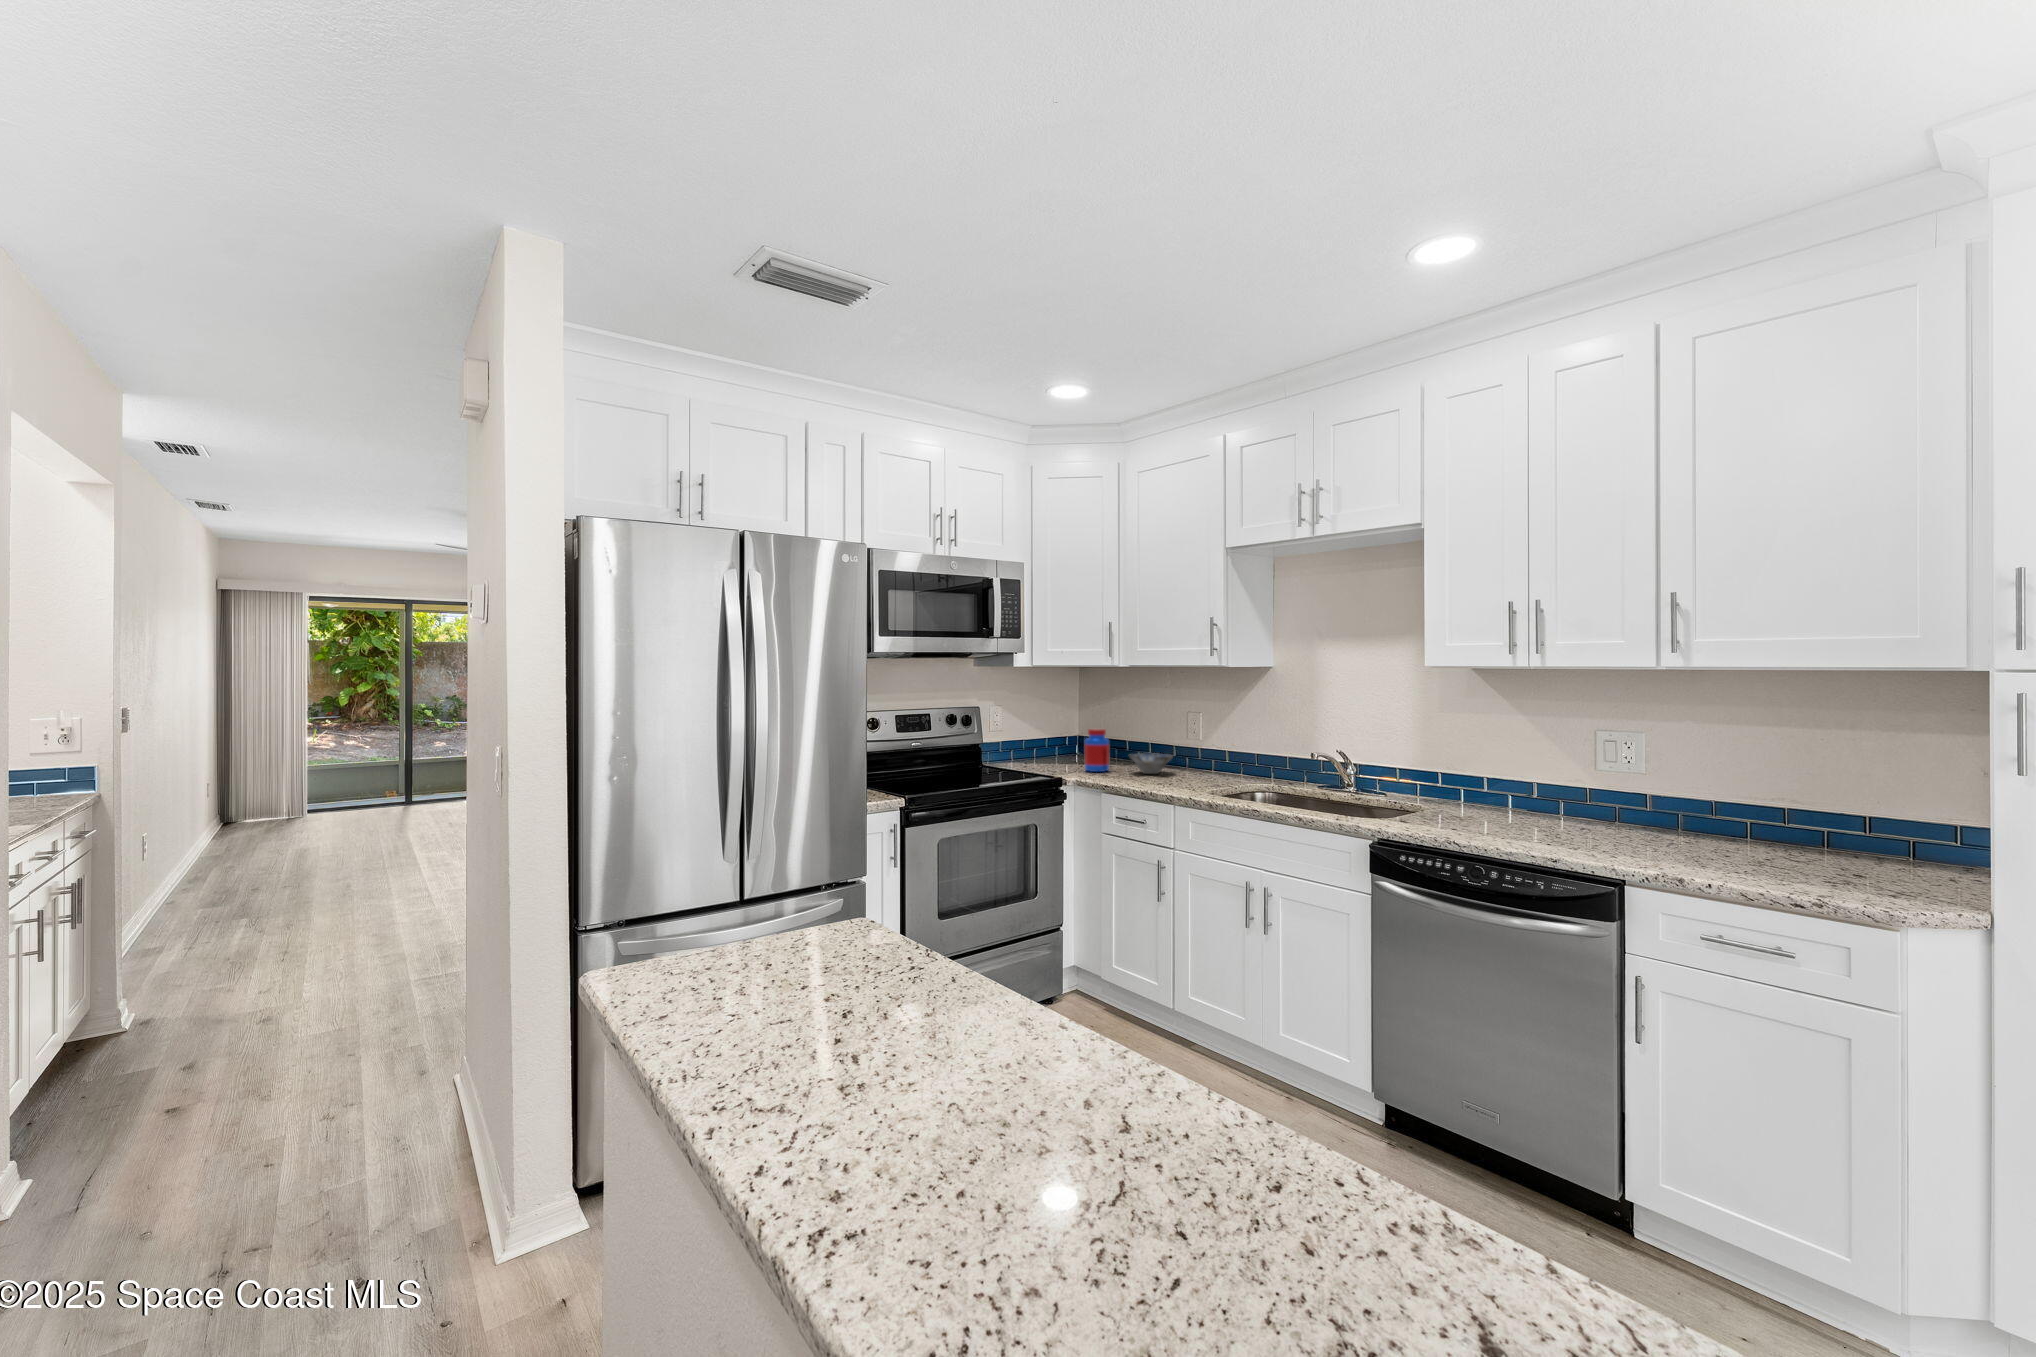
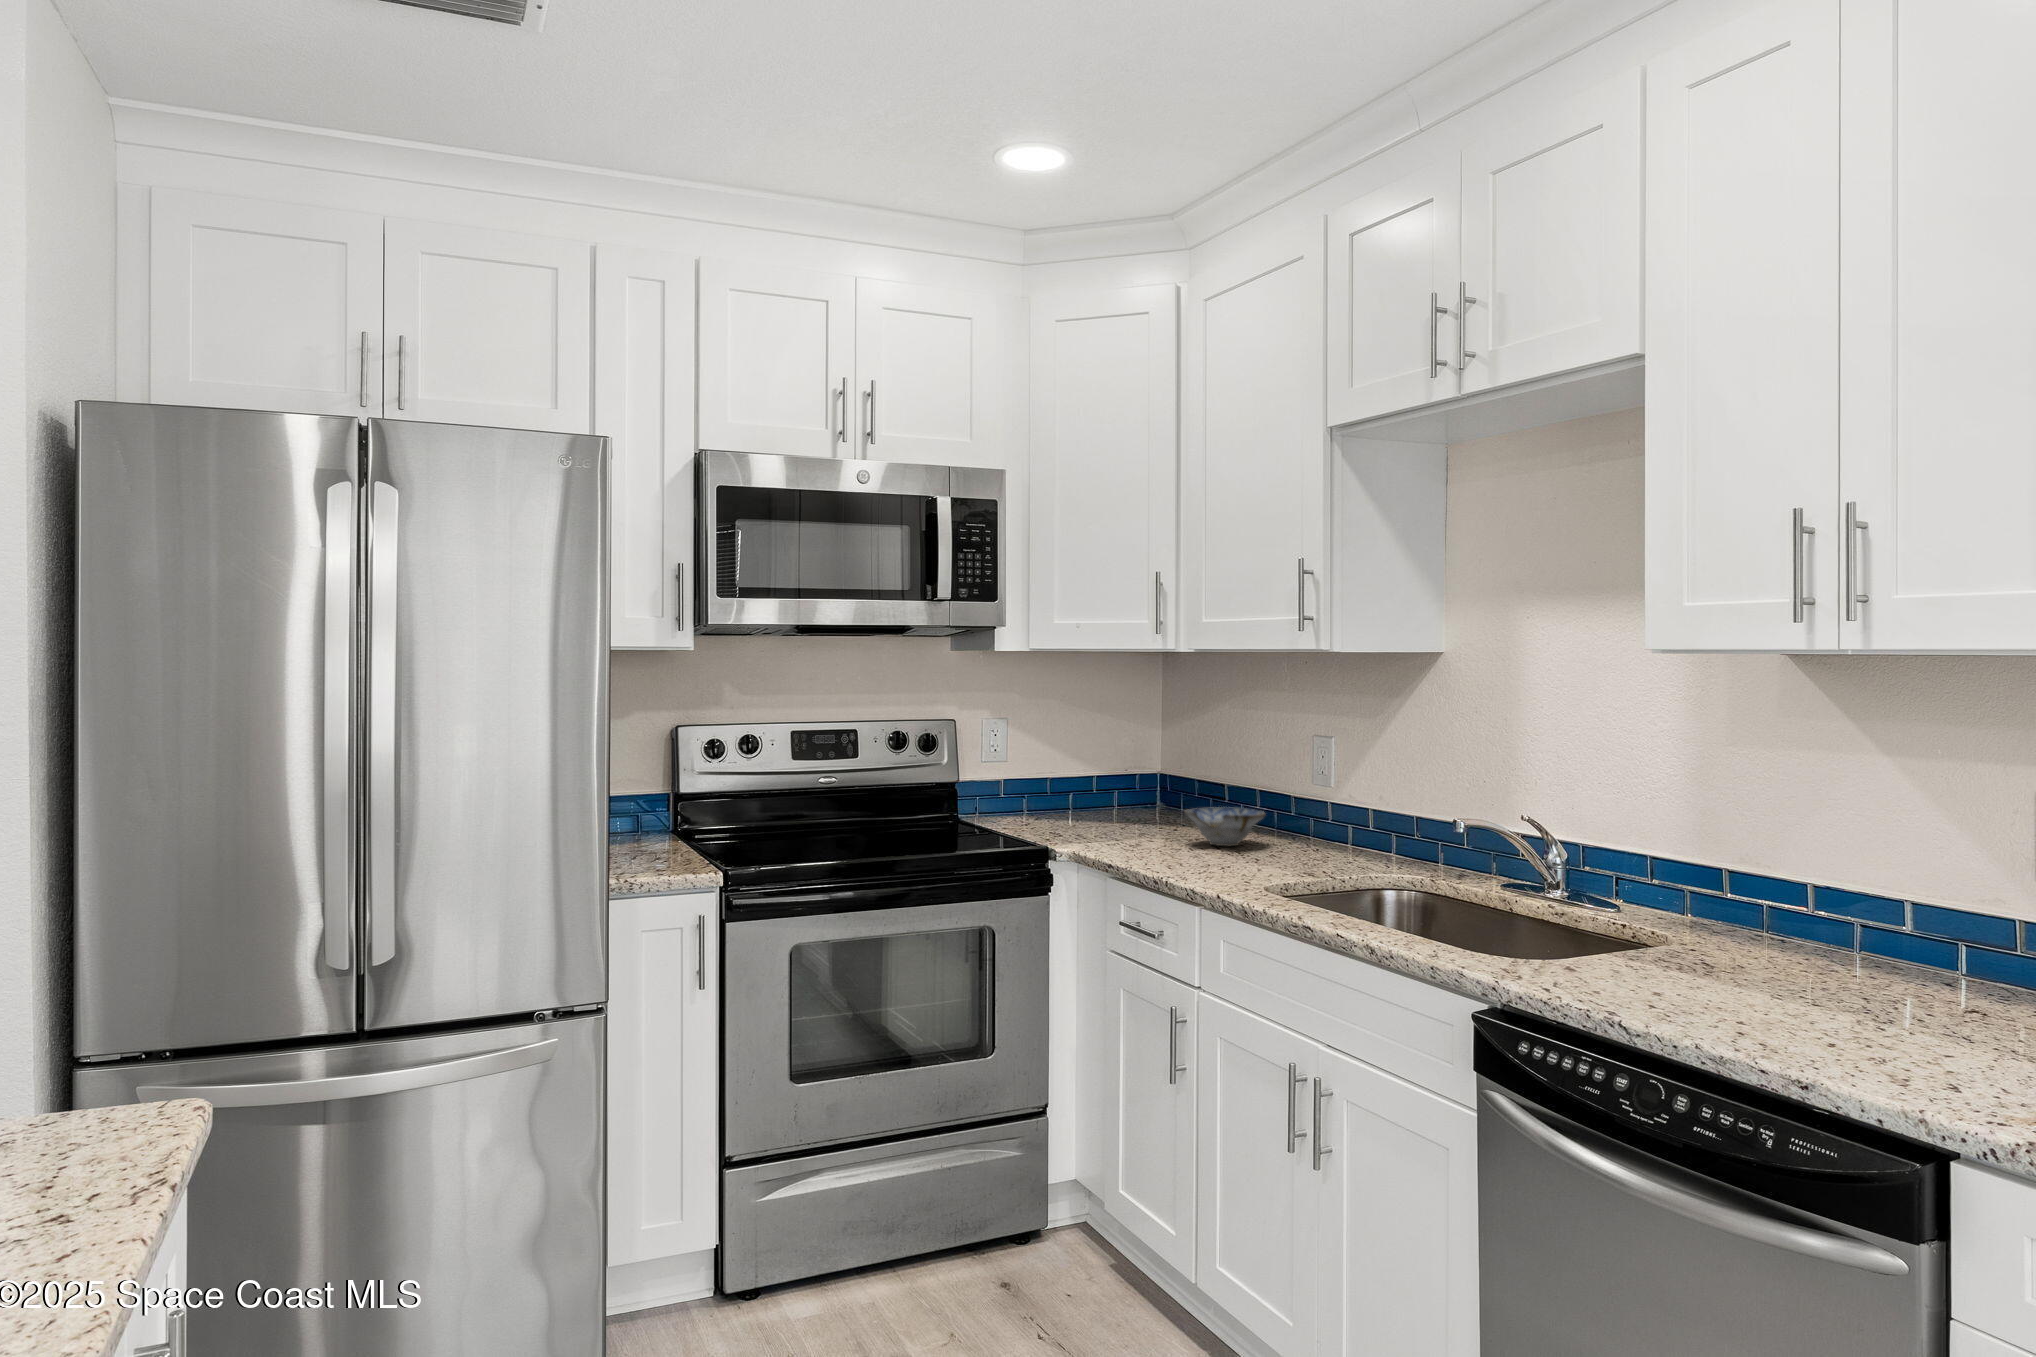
jar: present [1085,729,1109,772] -> none [1117,761,1160,838]

